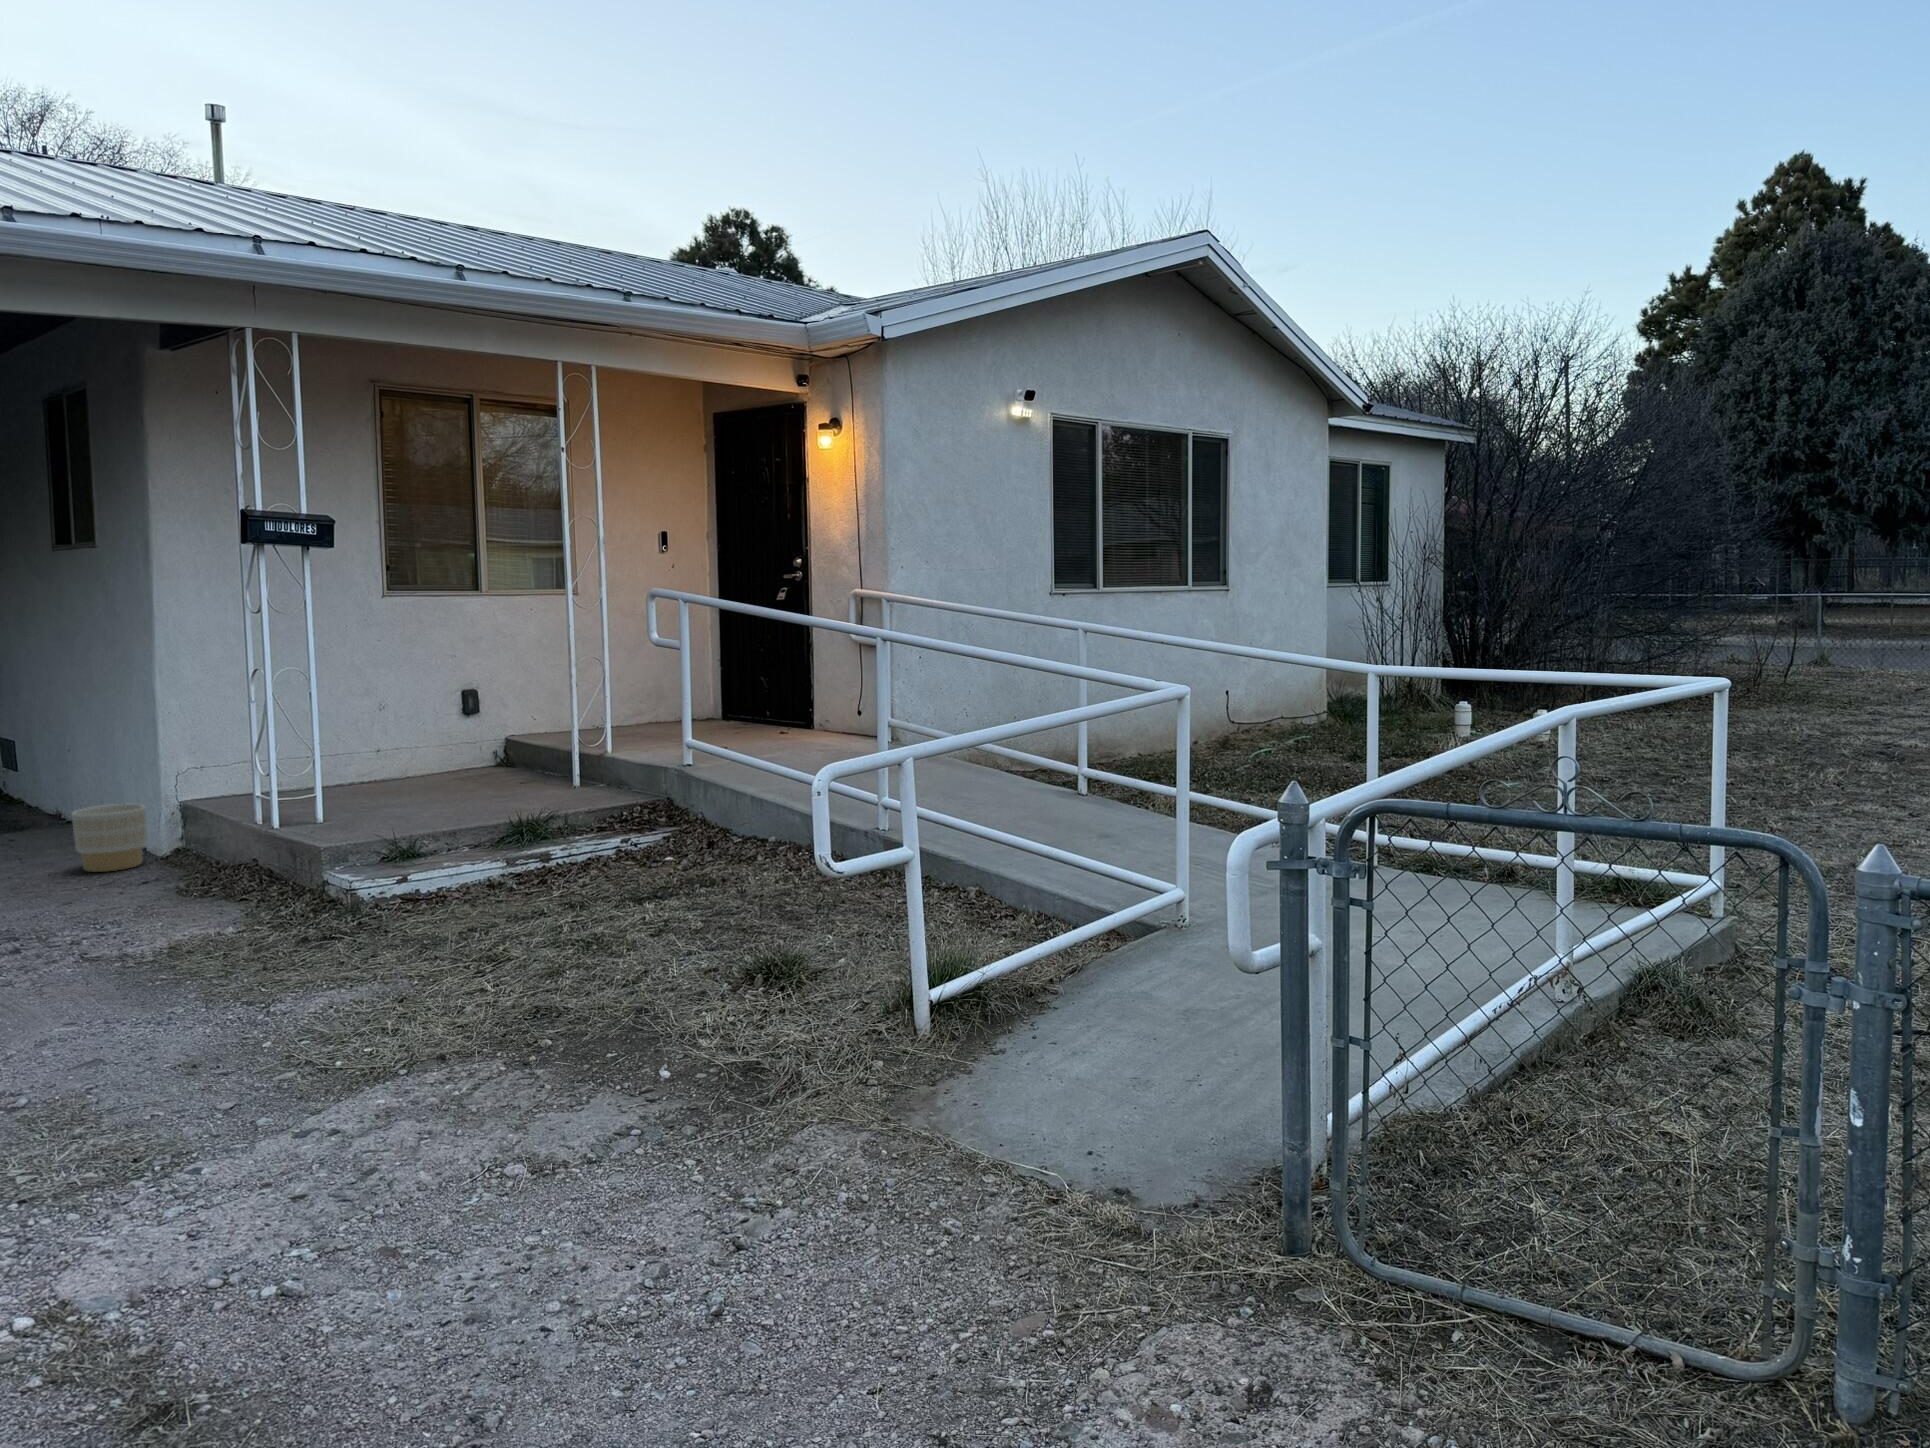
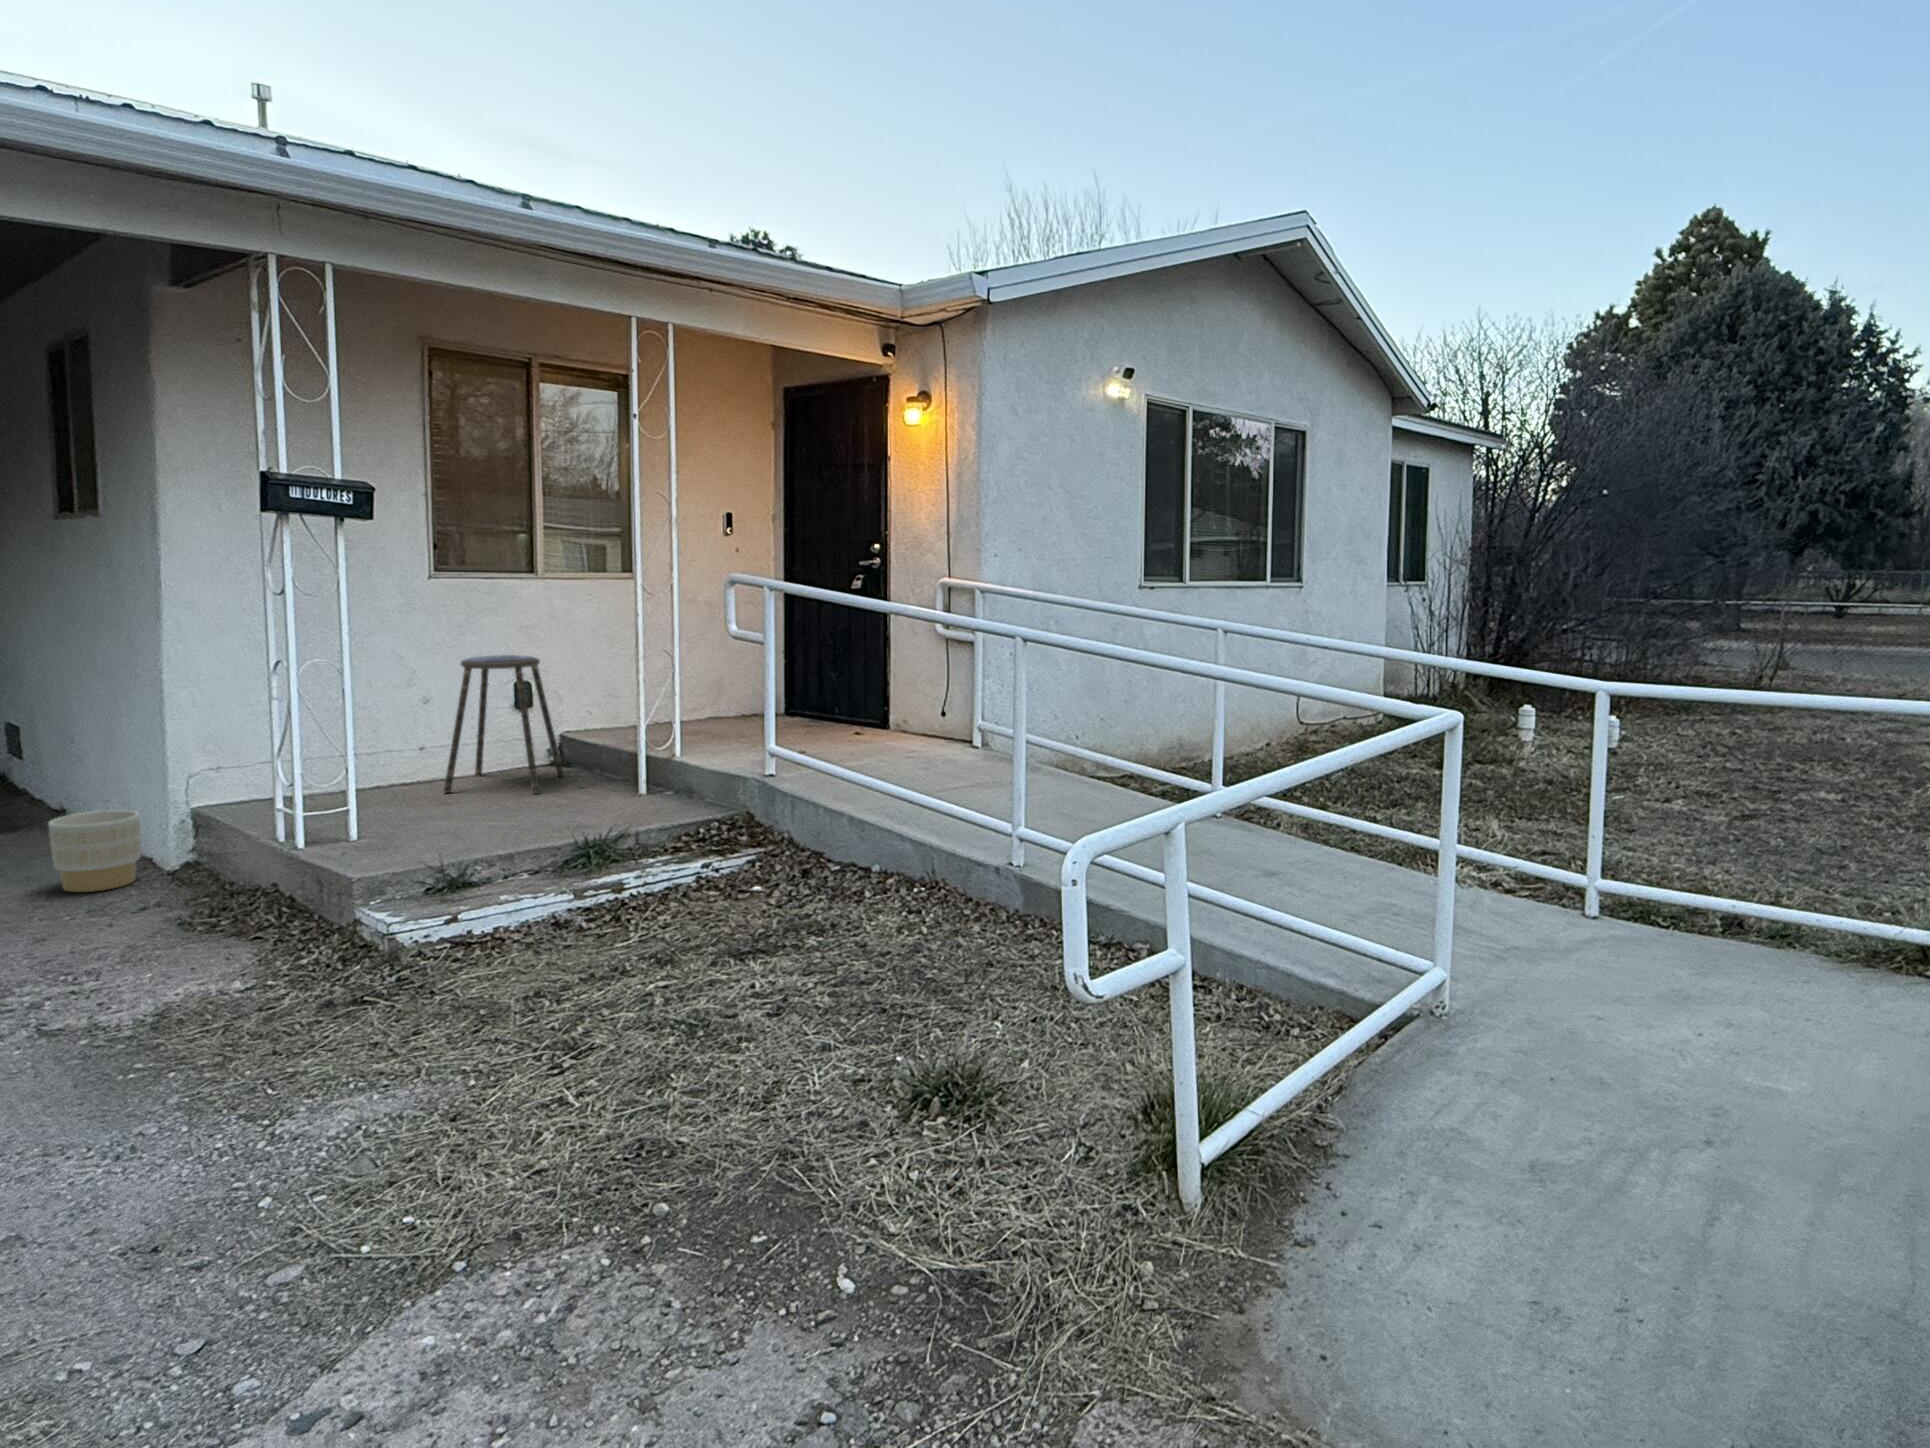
stool: none [403,666,510,787] -> present [444,655,564,793]

